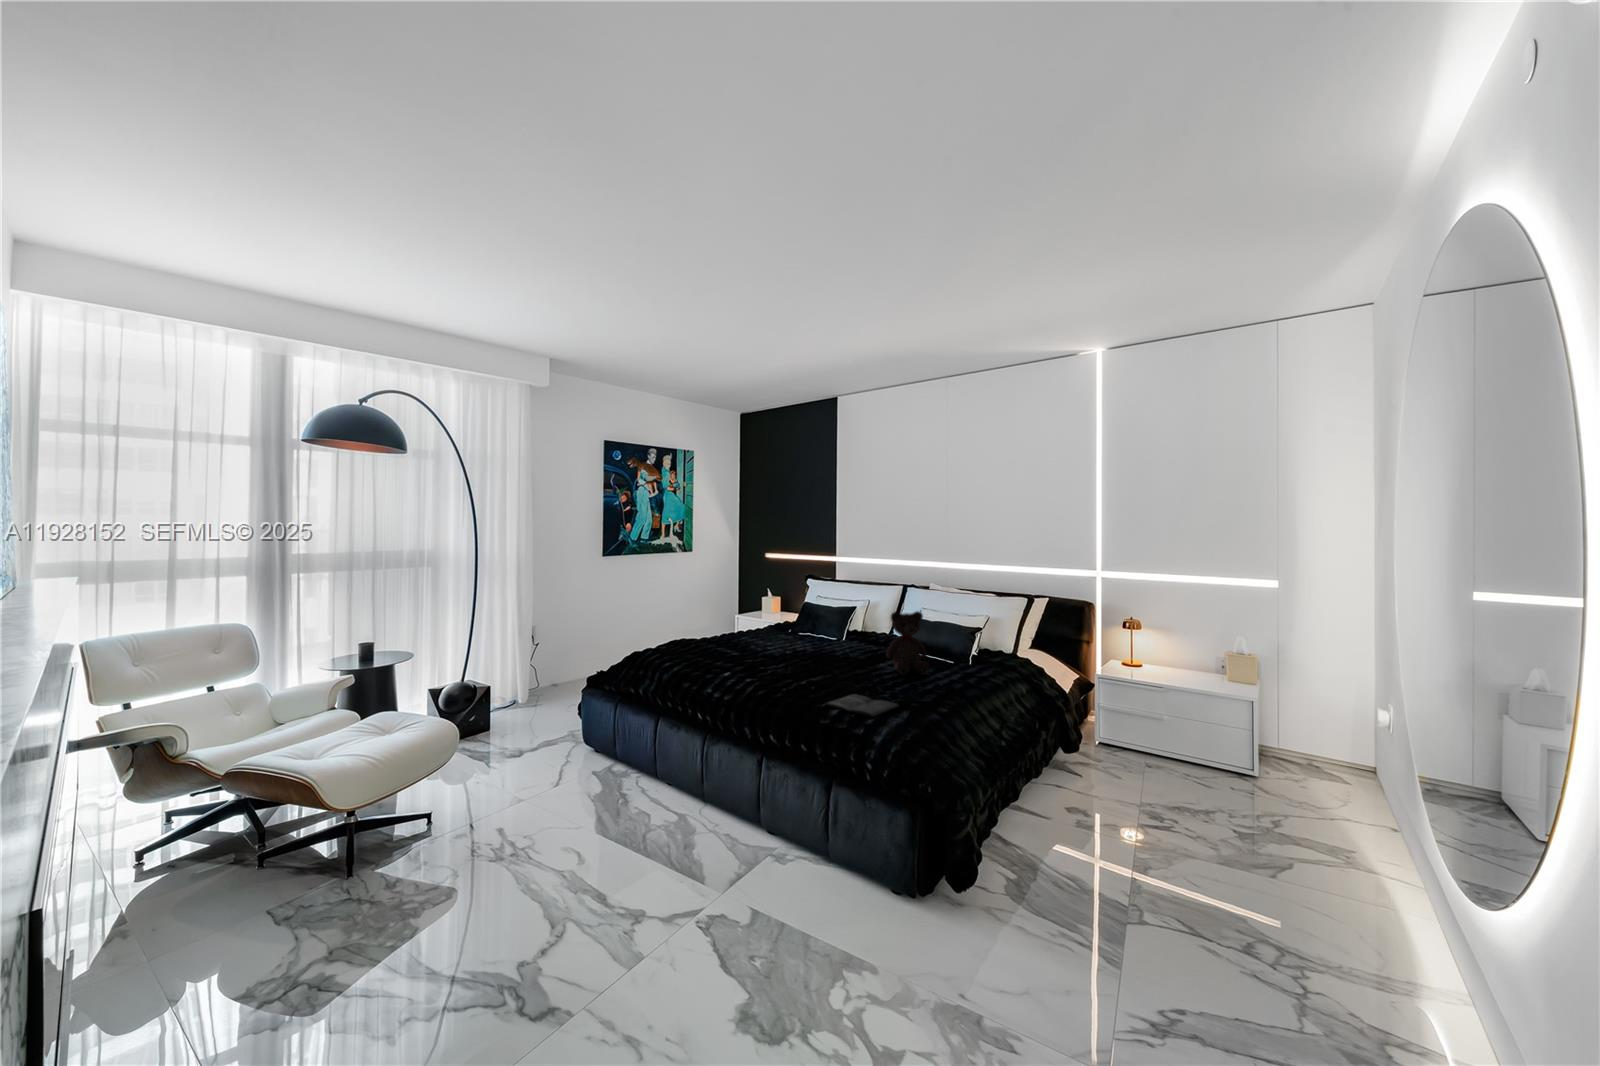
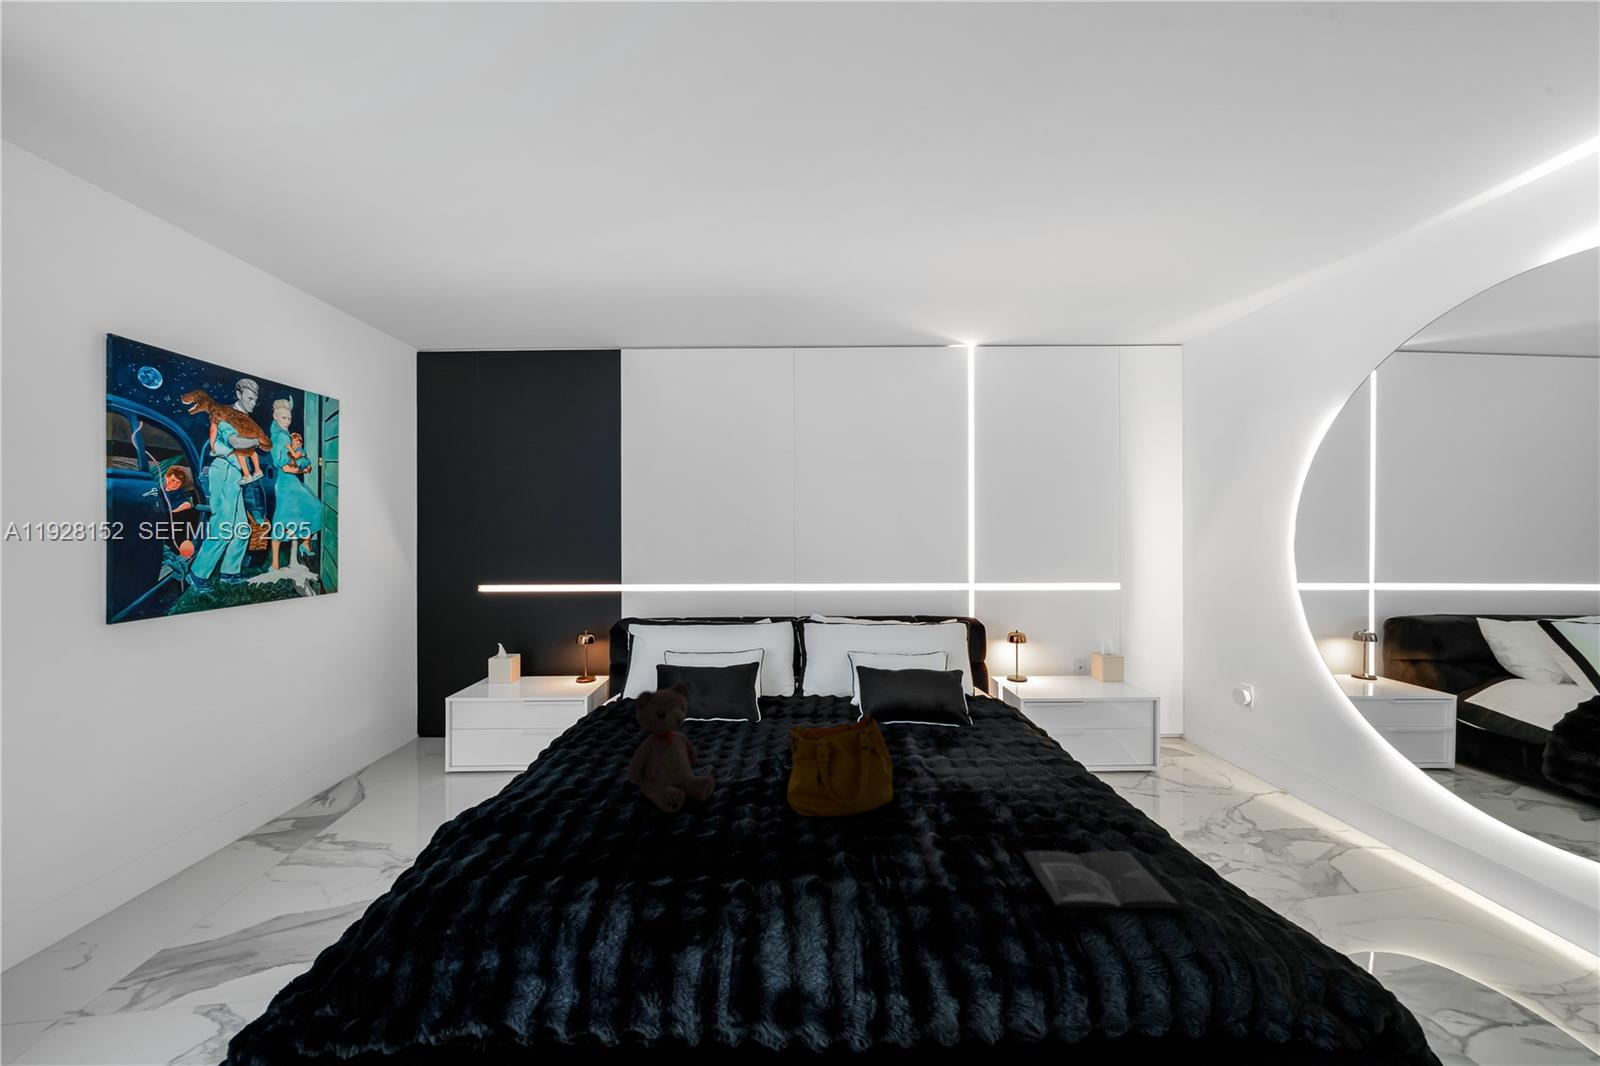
teddy bear: present [886,611,930,675] -> present [627,683,715,813]
handbag: none [786,624,844,673] -> present [787,712,893,817]

